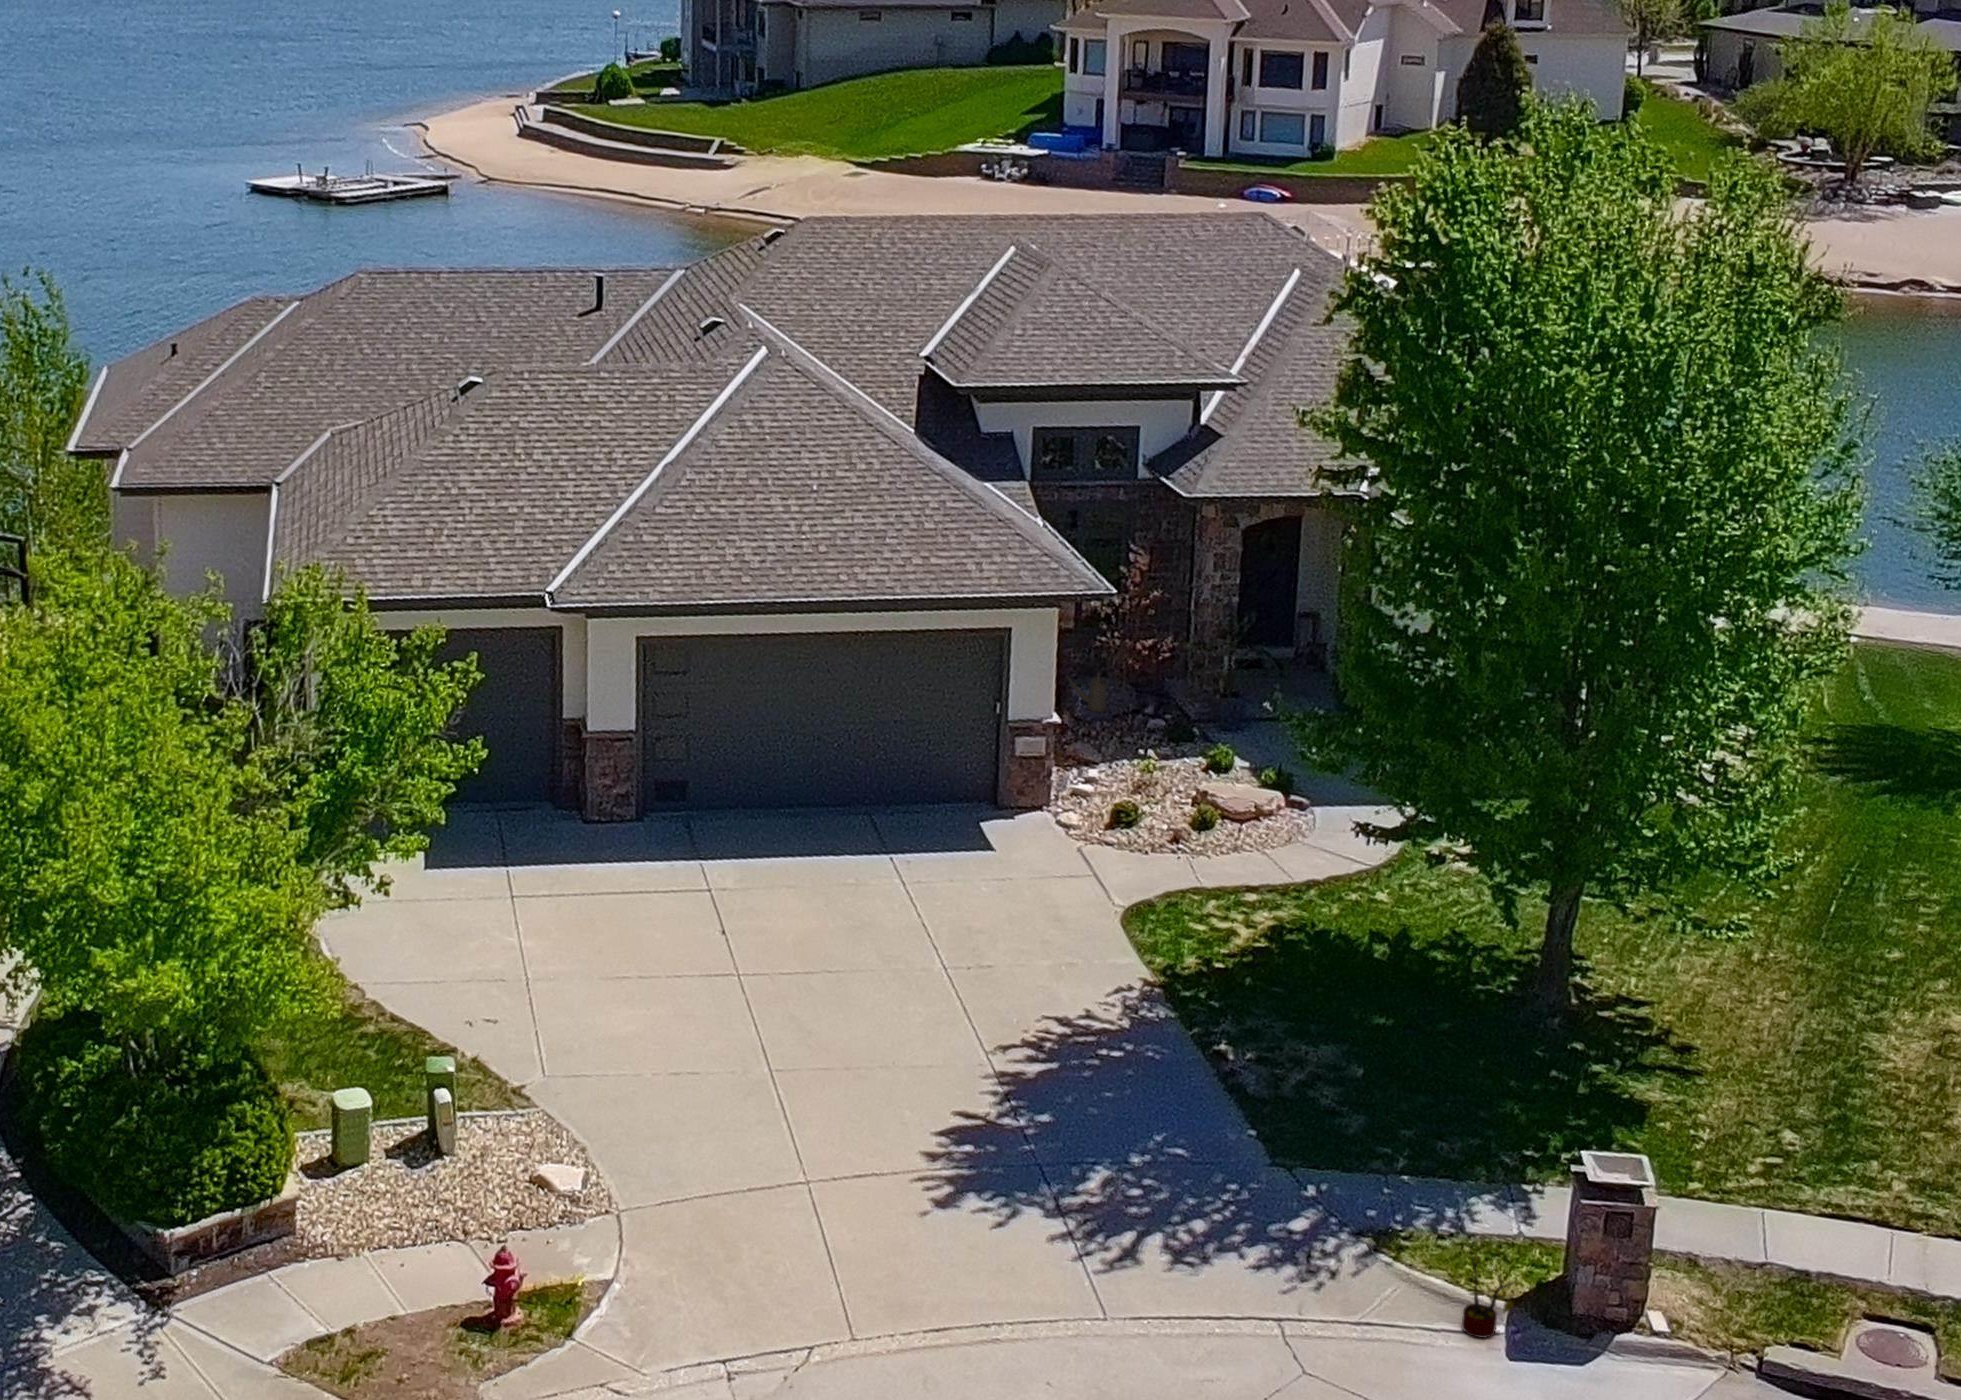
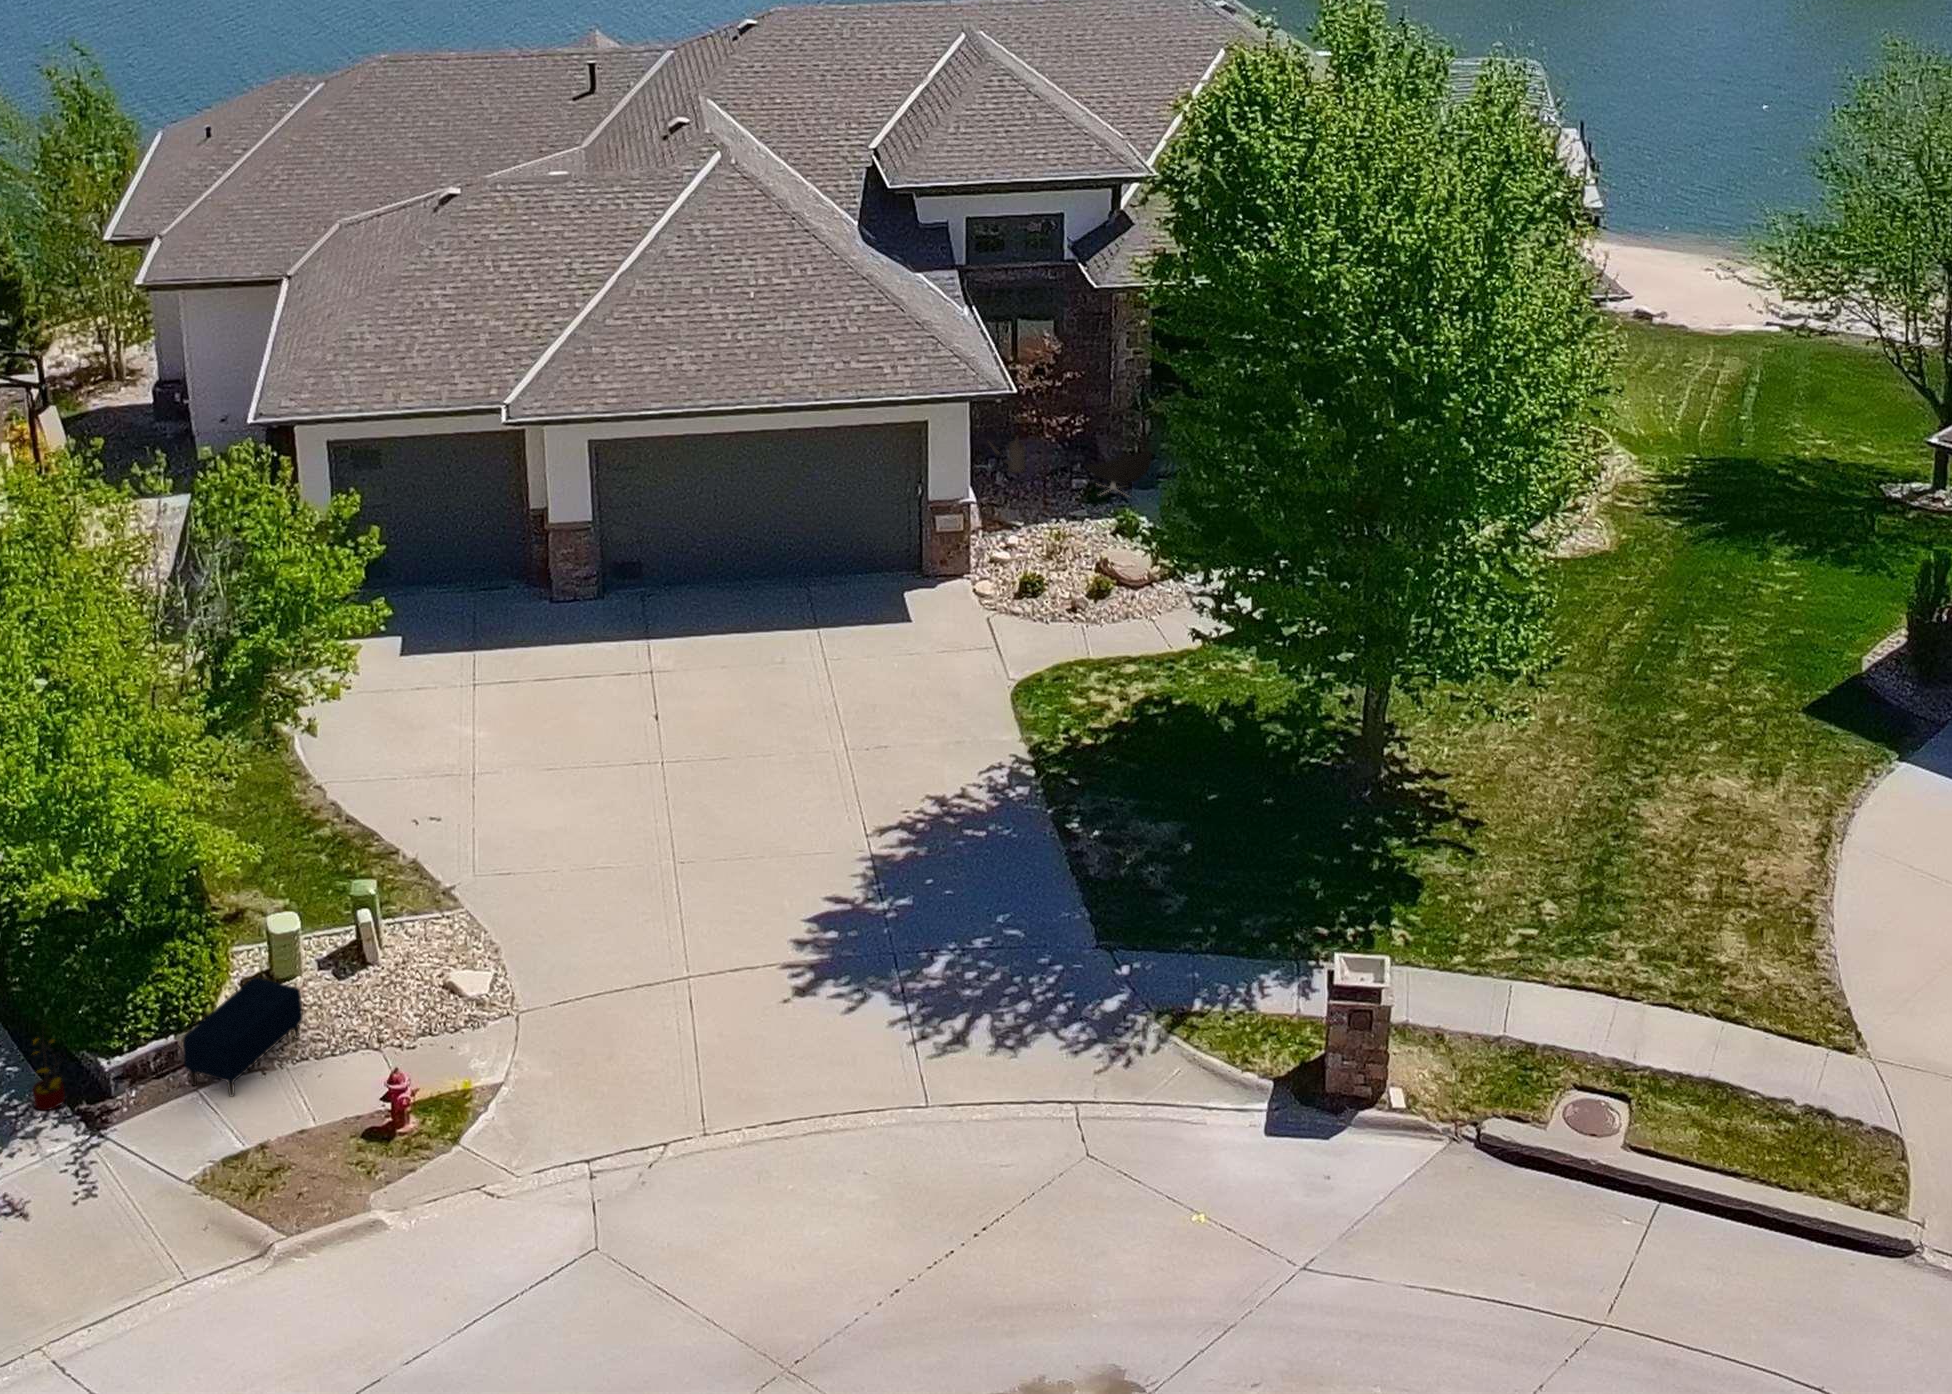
lounge chair: none [1174,690,1246,740] -> present [1086,451,1152,494]
bench: none [256,1153,383,1277] -> present [183,977,303,1097]
decorative plant: present [1462,1241,1513,1338] -> present [33,1038,65,1110]

